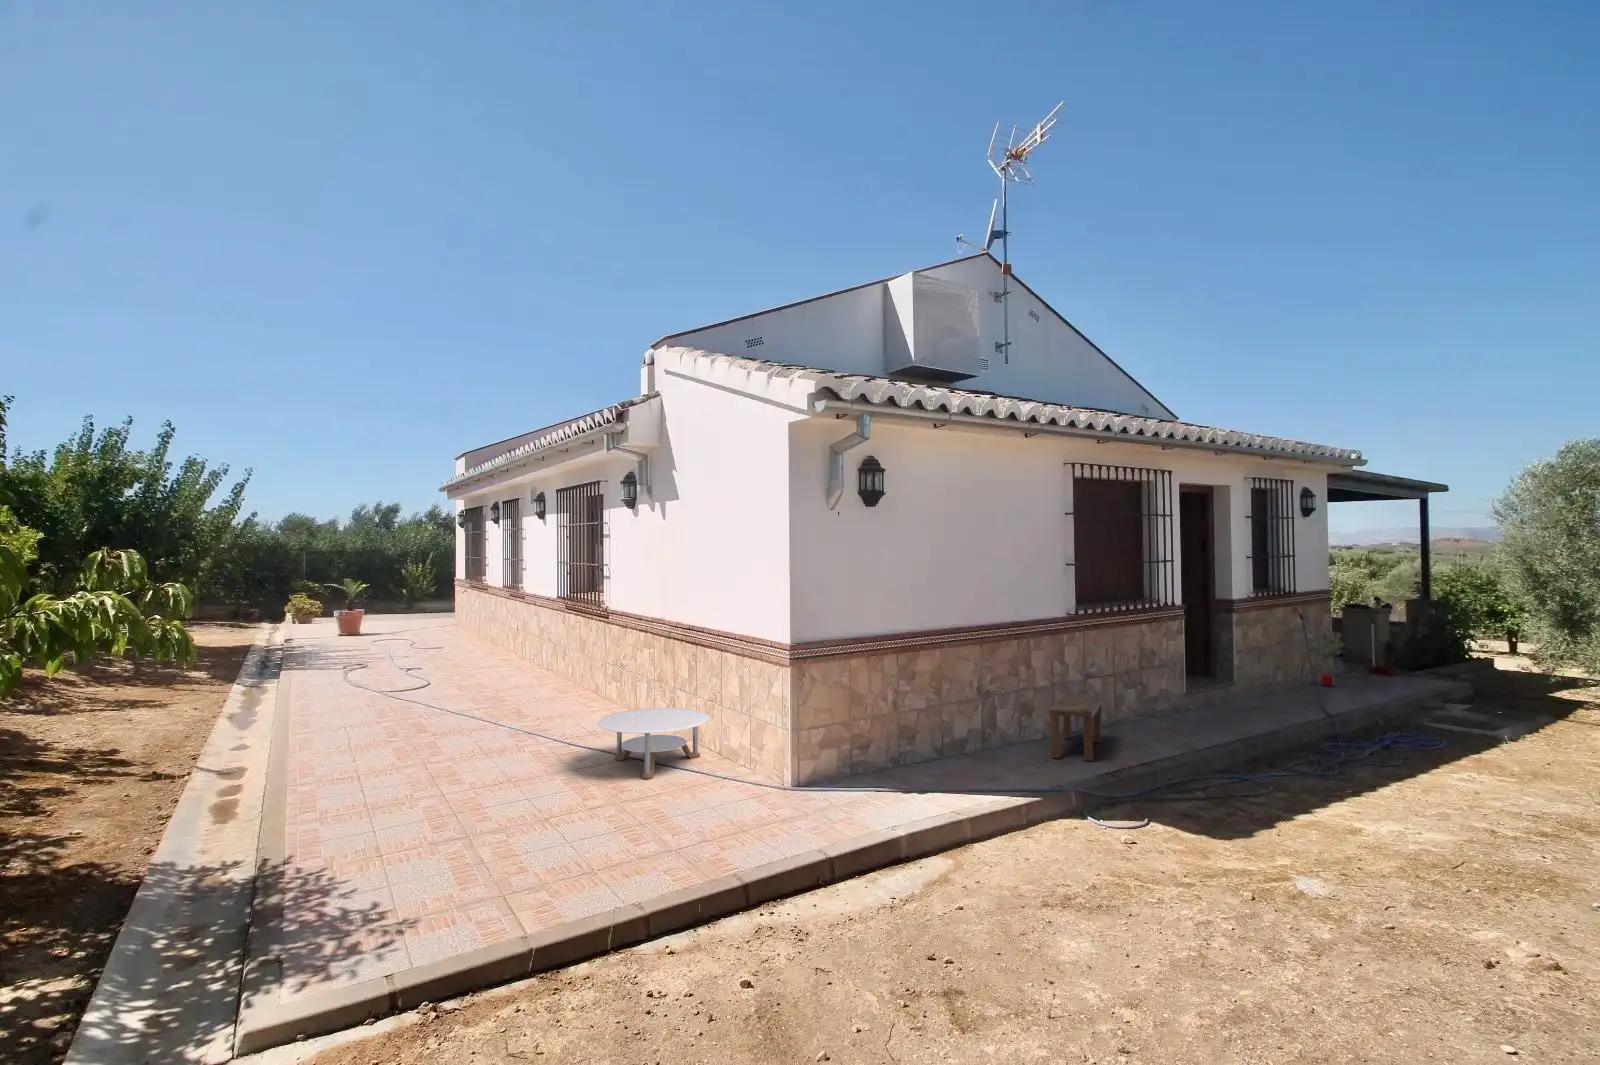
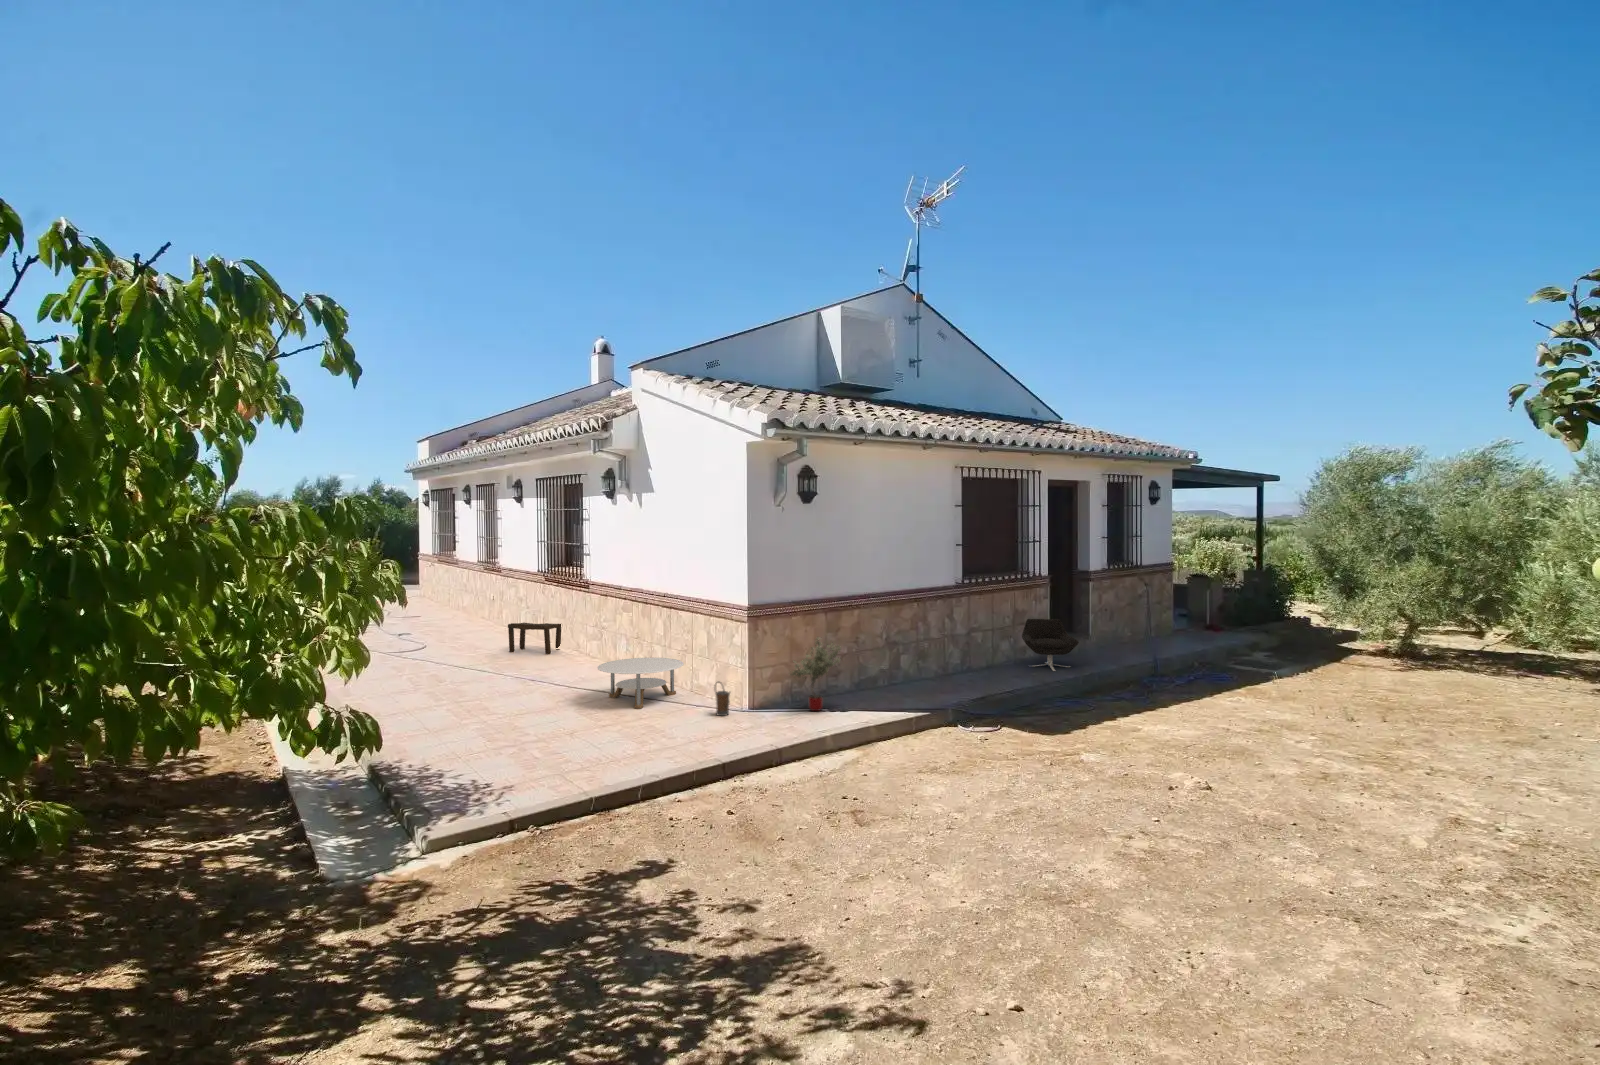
potted tree: present [1306,626,1344,686] -> present [791,638,841,711]
lounge chair: none [1152,662,1235,733] -> present [1022,619,1079,671]
bench: present [1049,693,1104,761] -> present [508,623,561,654]
watering can: none [745,746,767,795] -> present [715,682,730,716]

